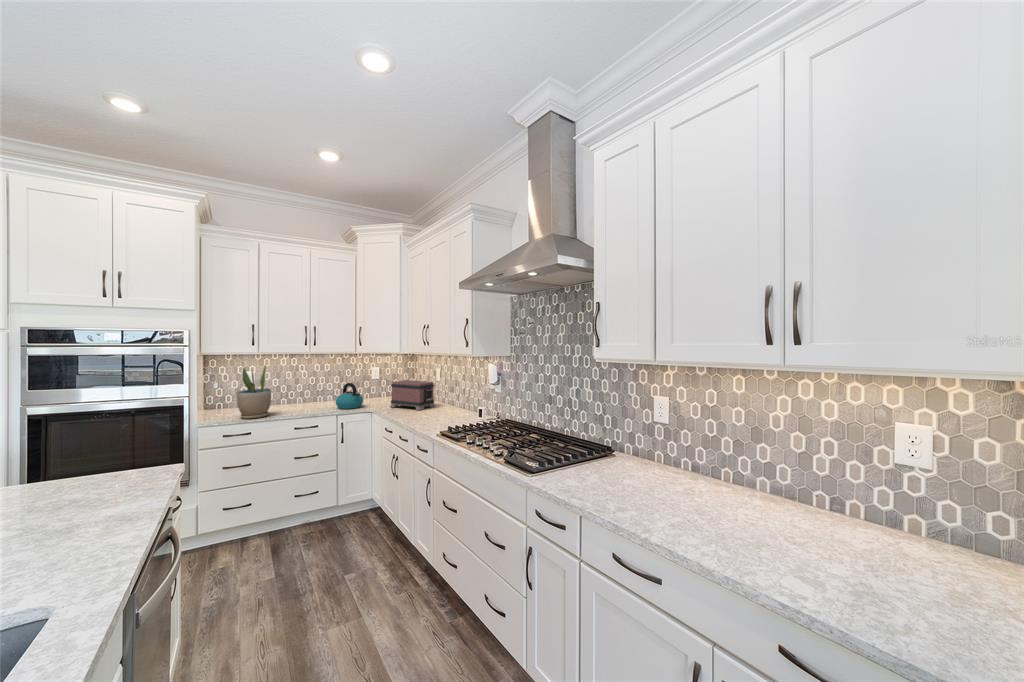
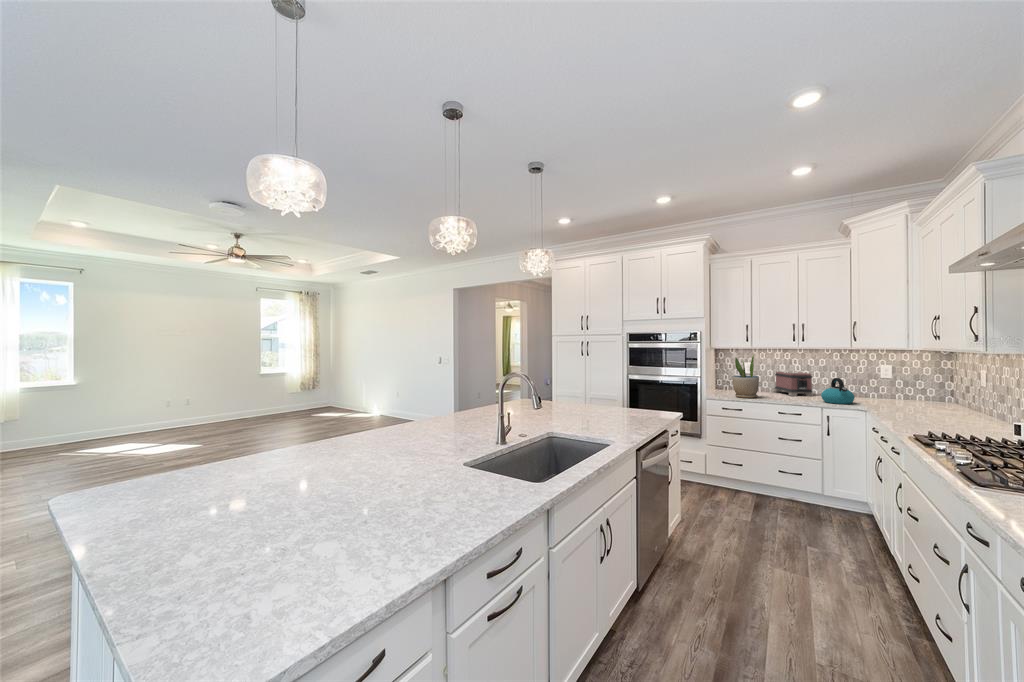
toaster: present [390,380,435,410] -> present [774,371,813,396]

